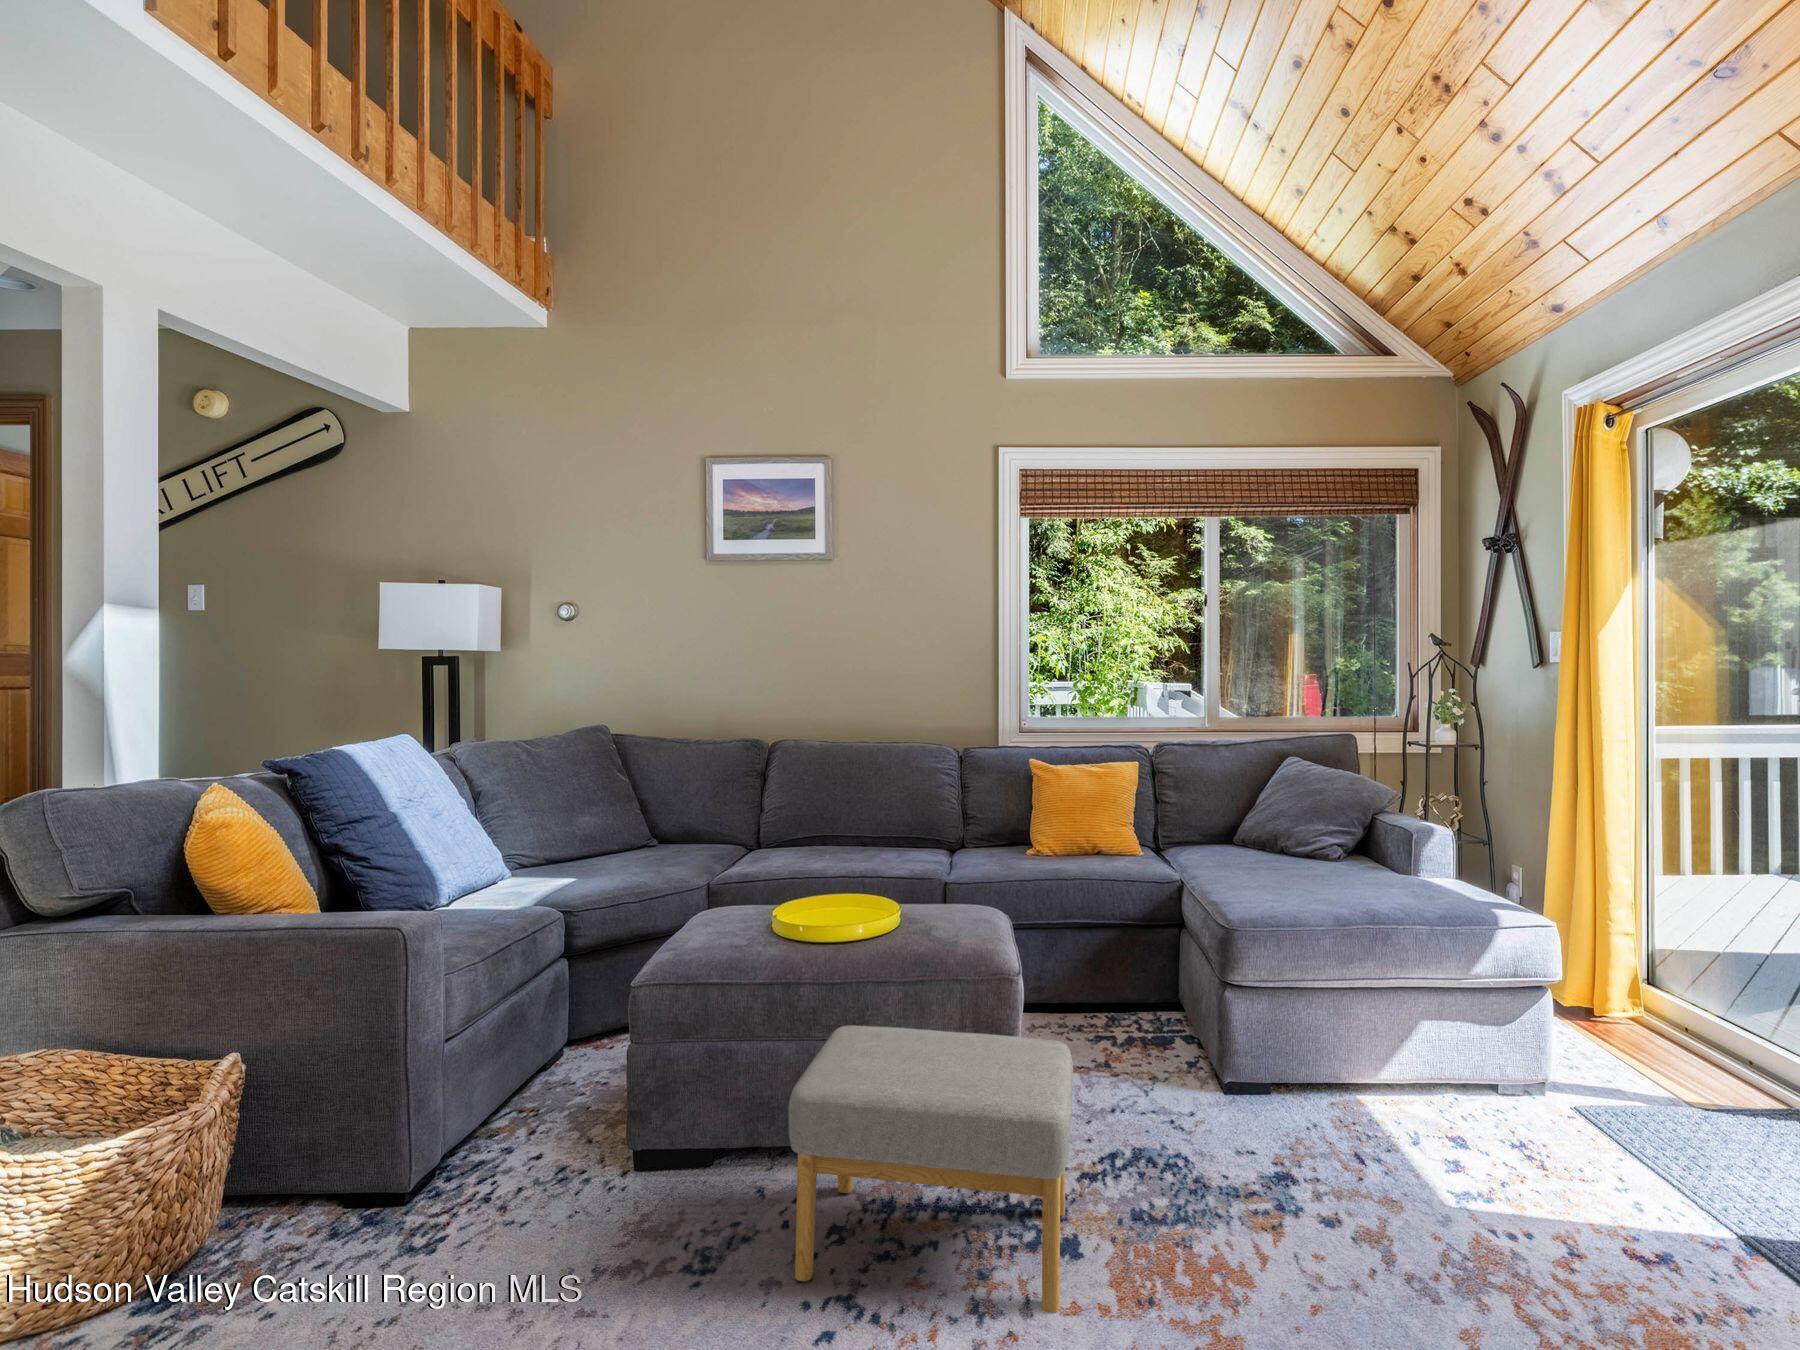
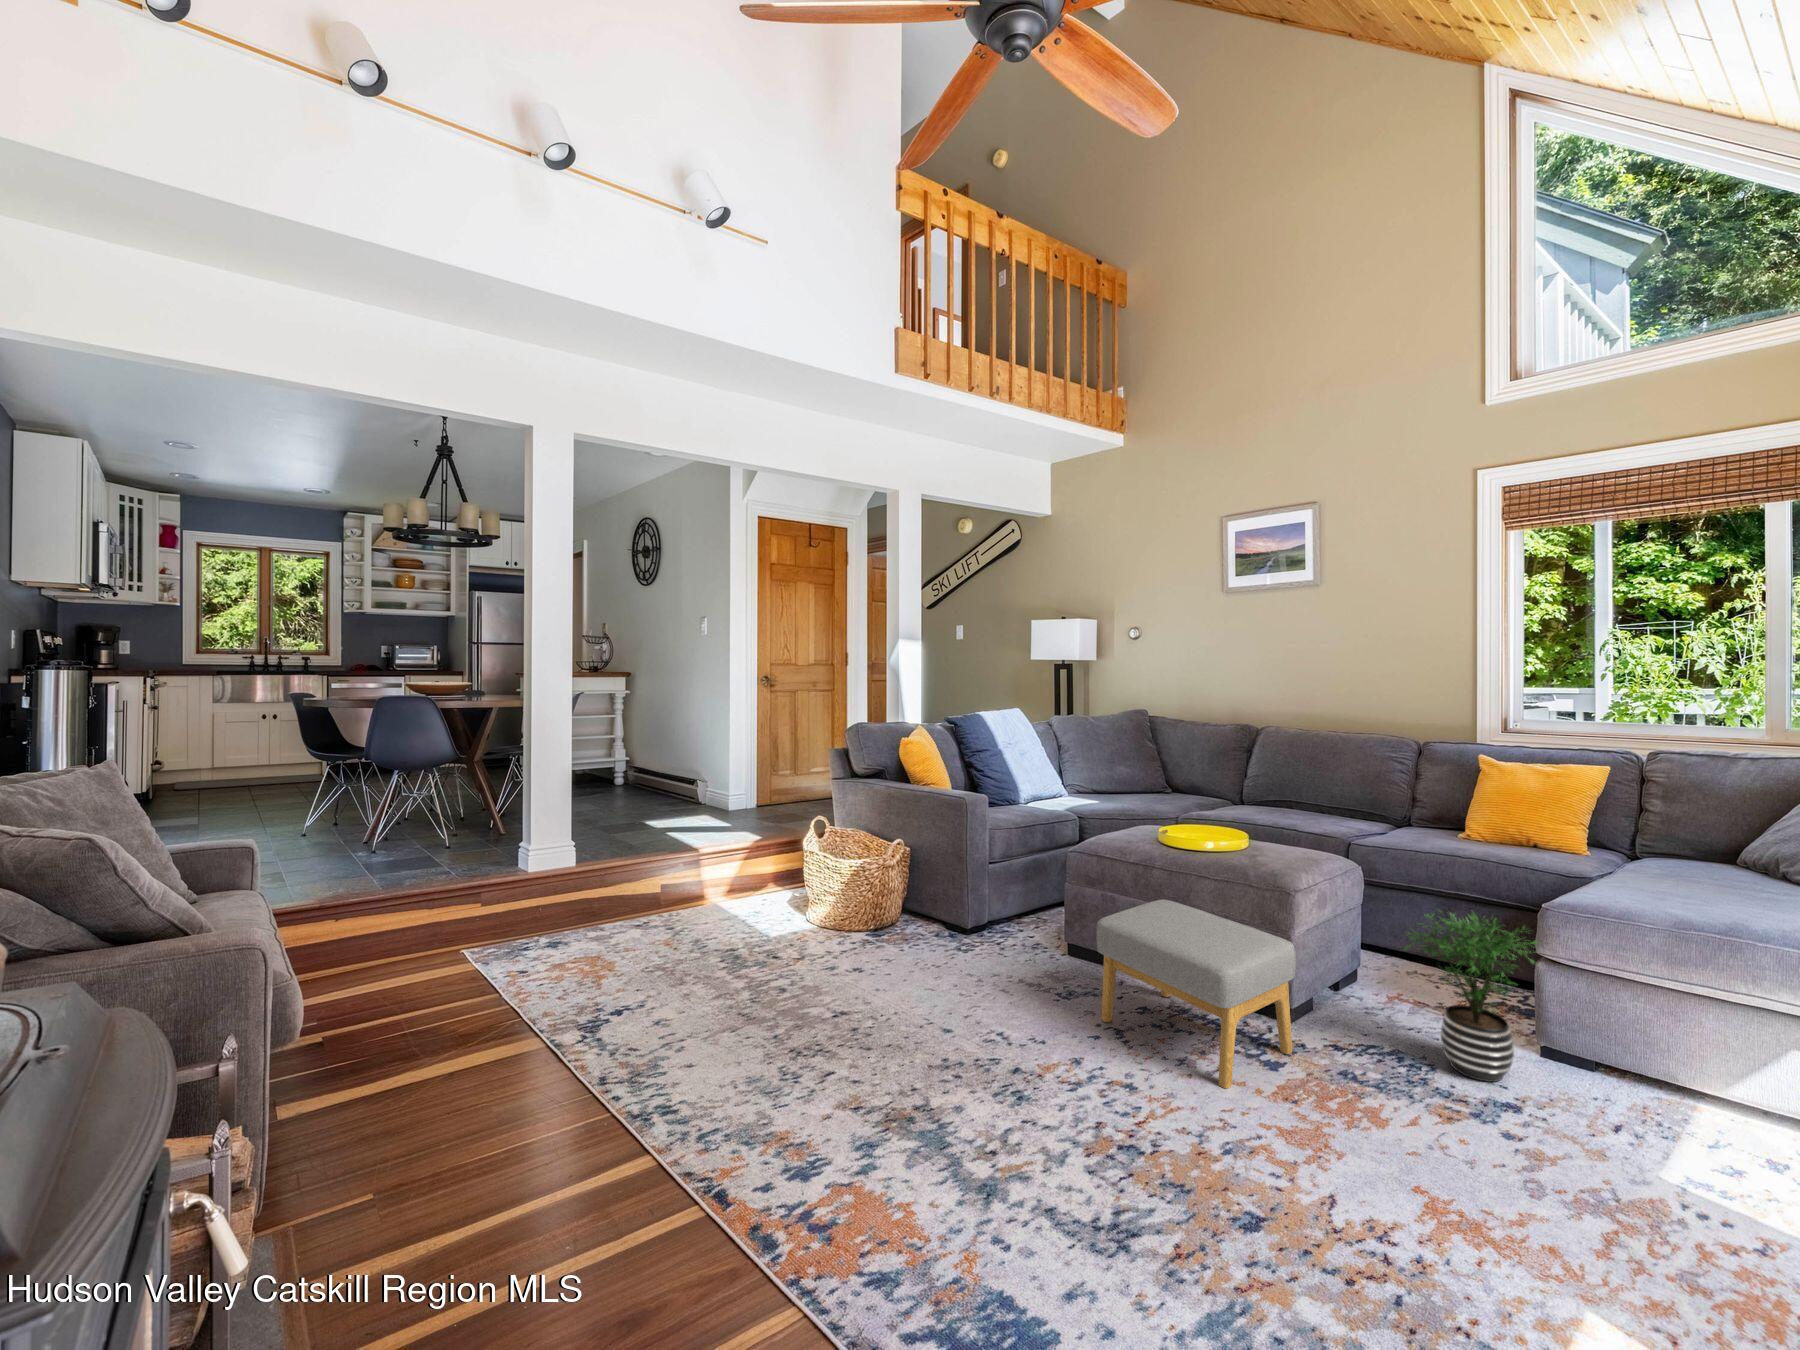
potted plant: none [1145,944,1292,1159] -> present [1405,912,1538,1082]

